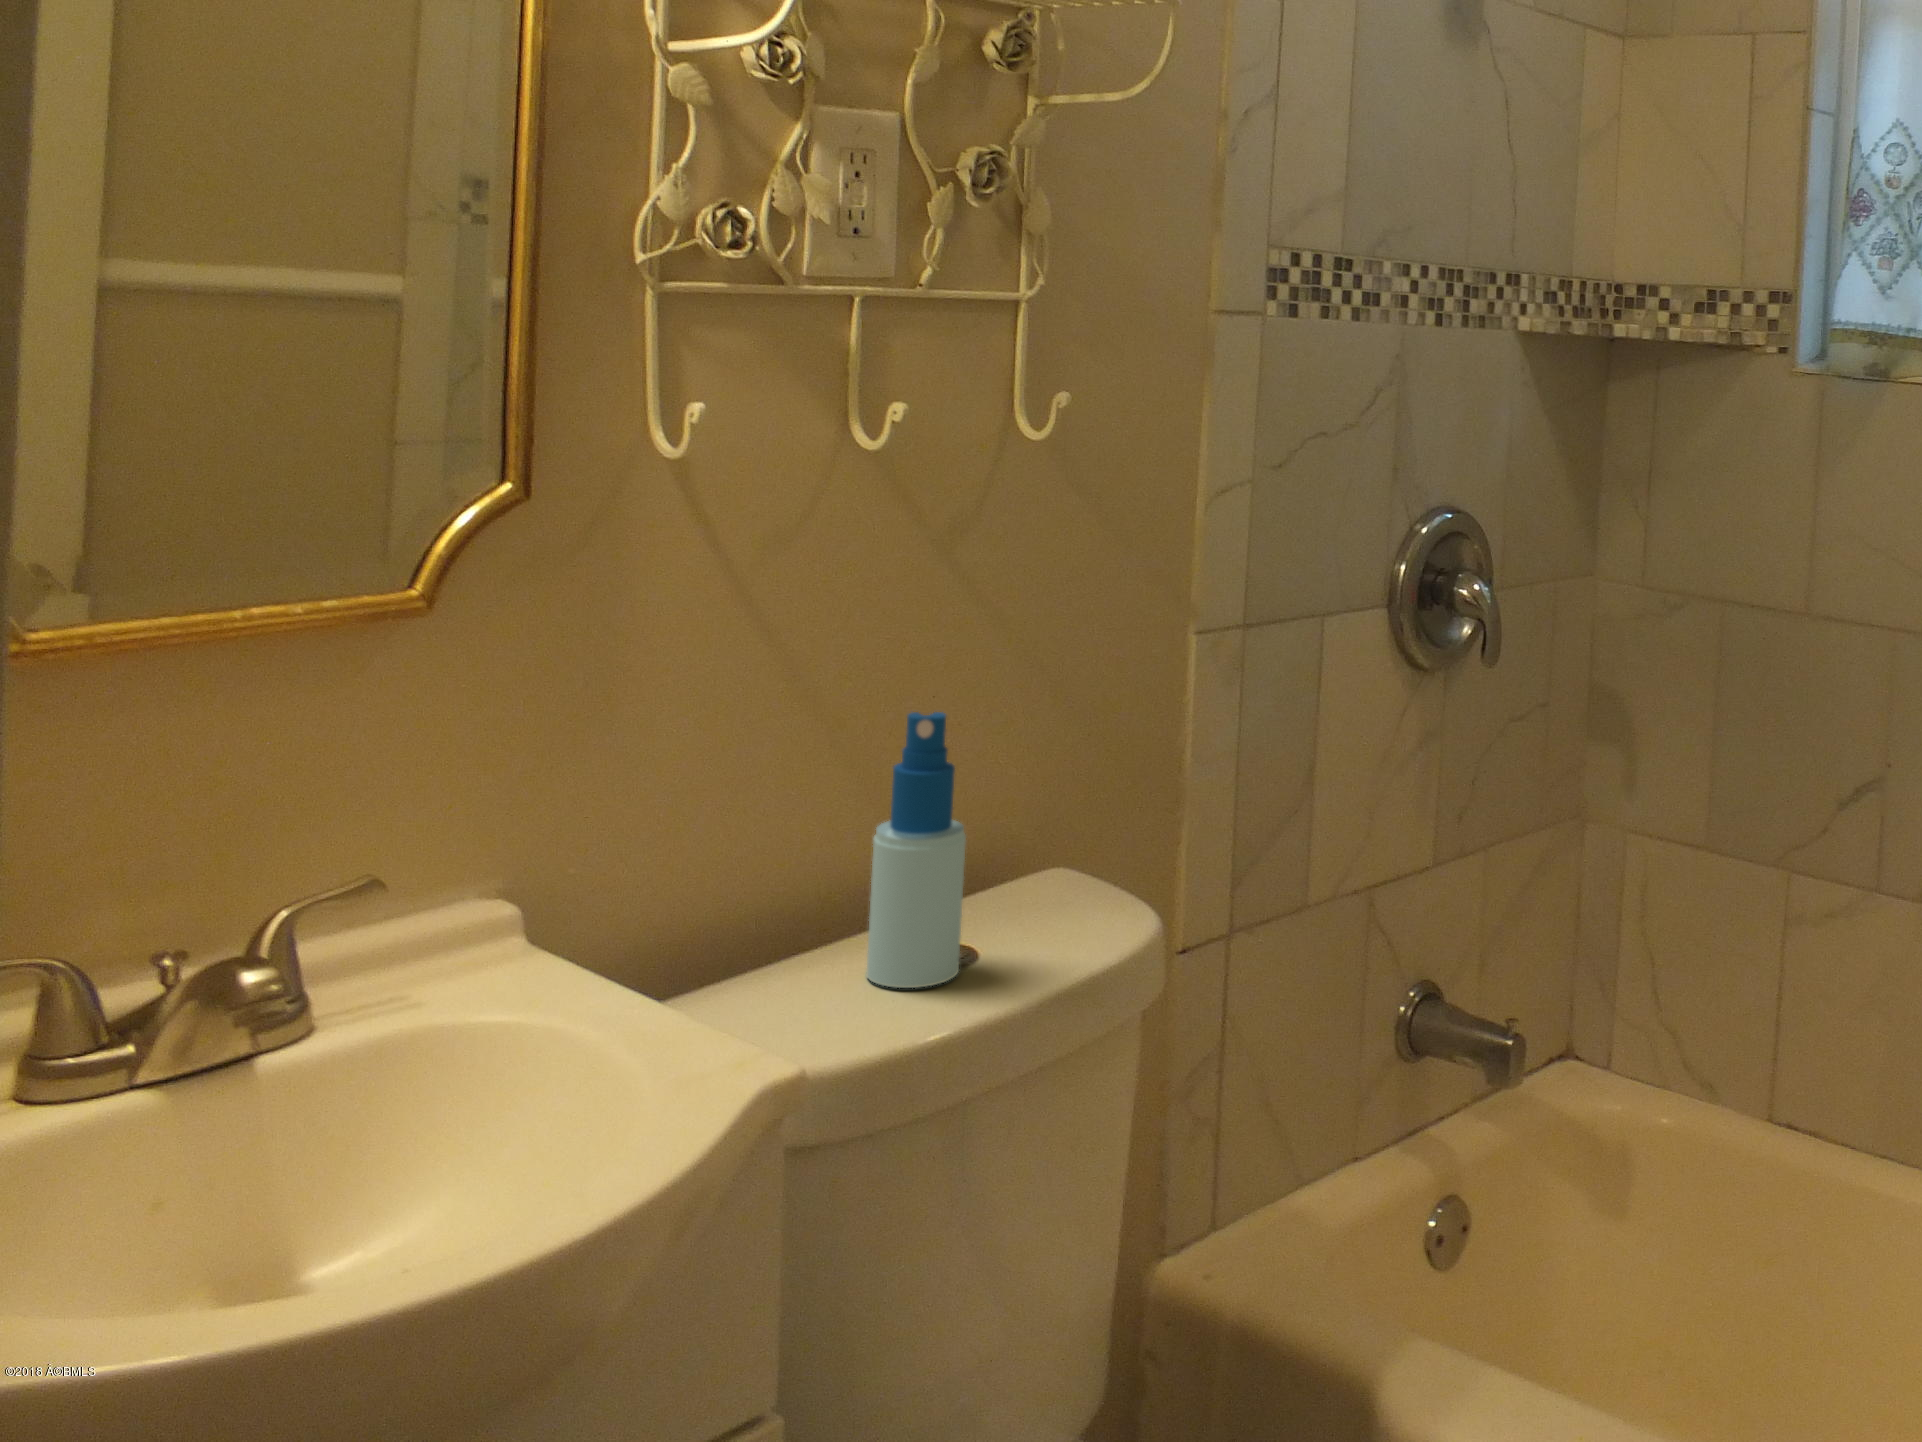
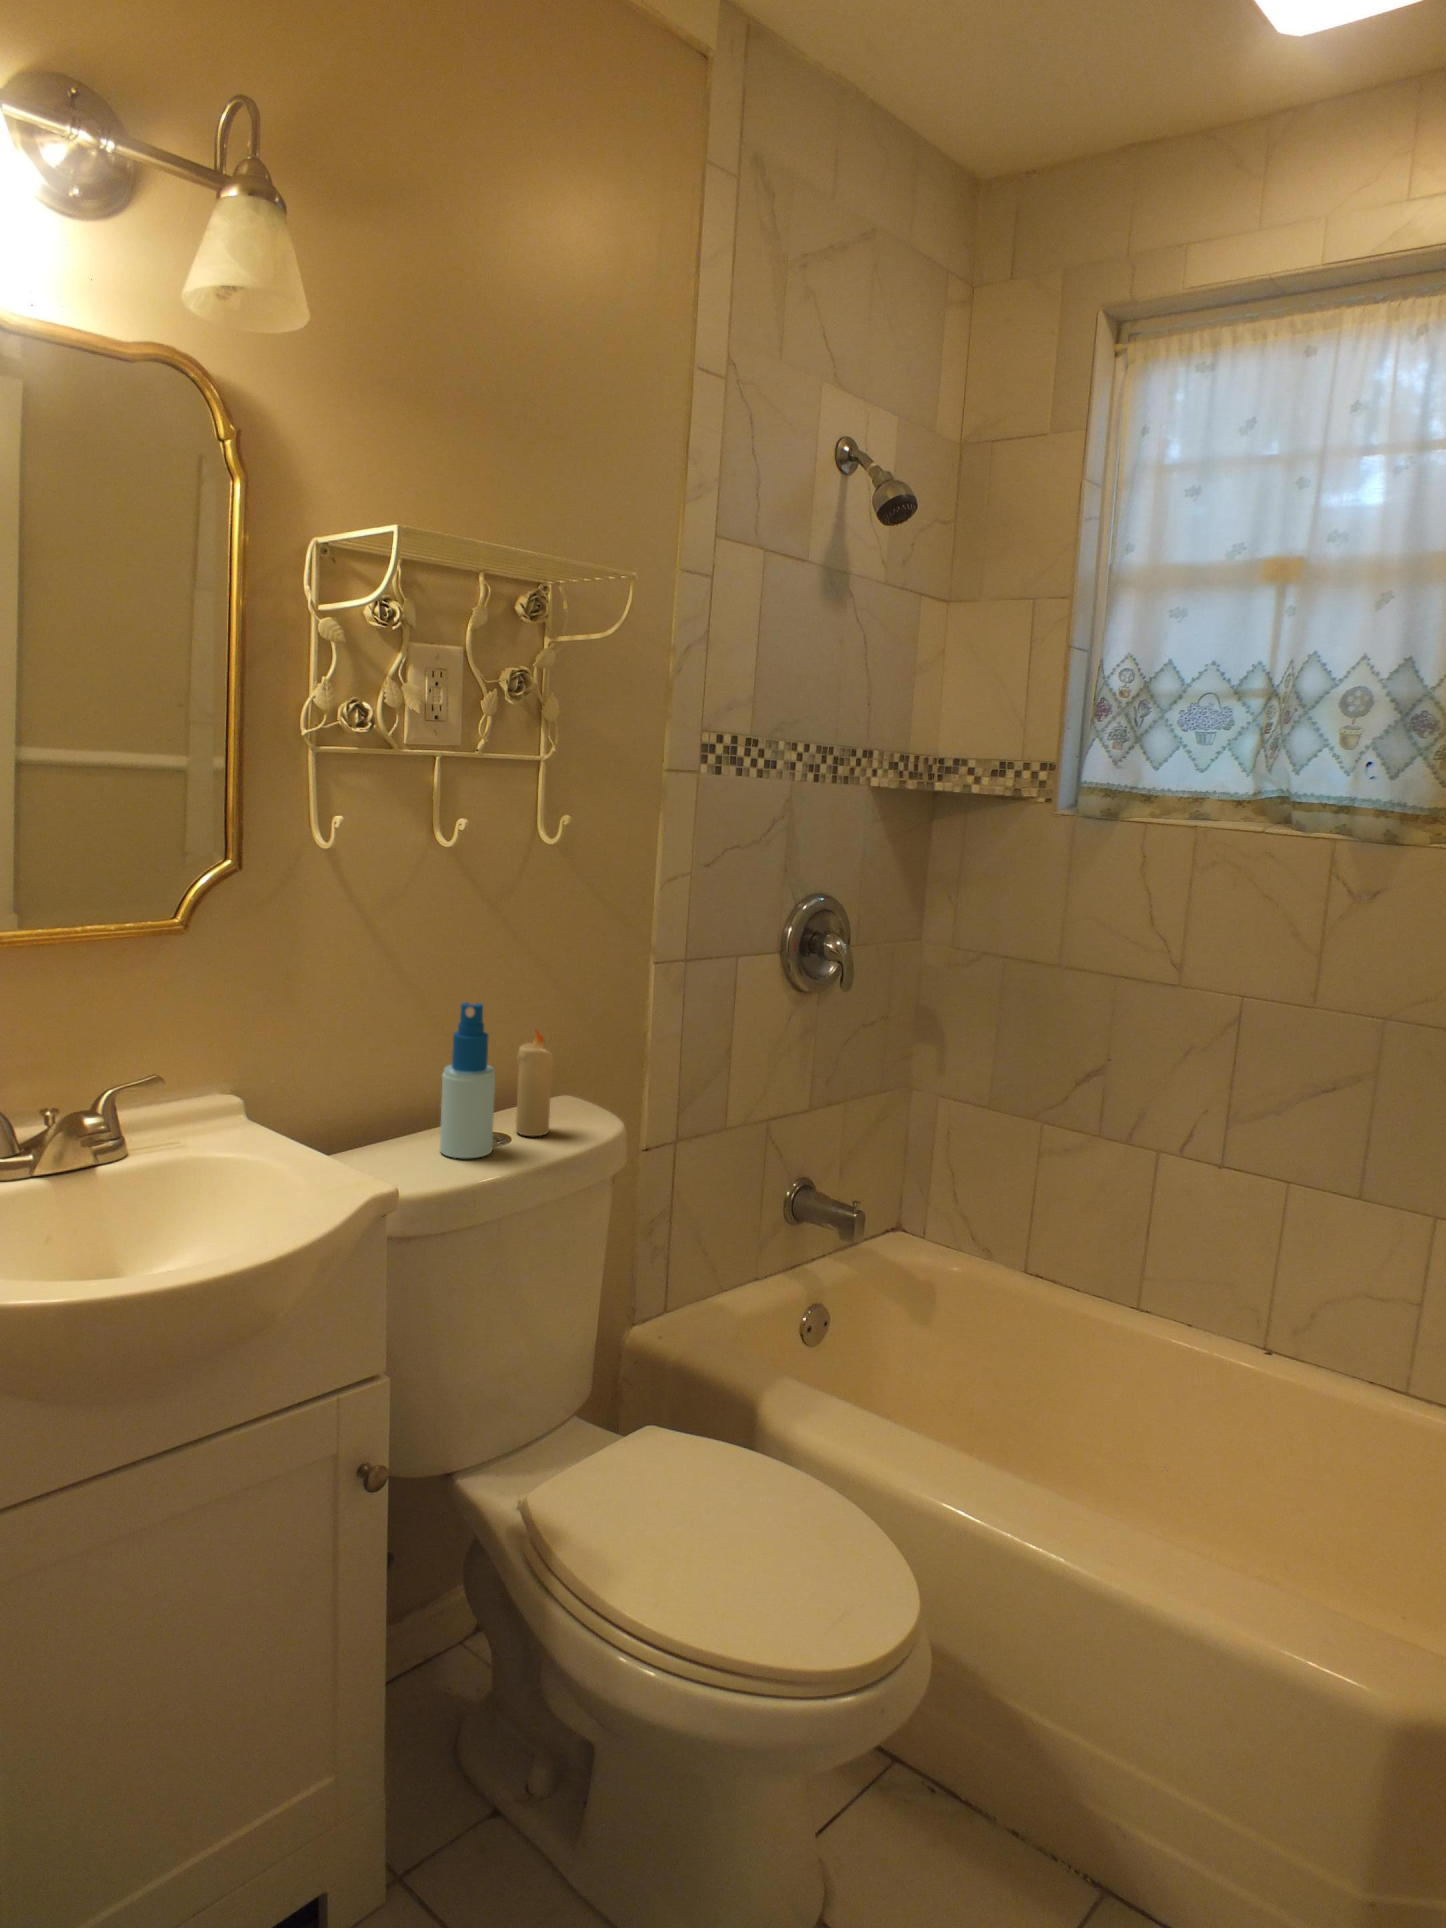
candle: none [990,750,1056,940] -> present [516,1030,553,1136]

